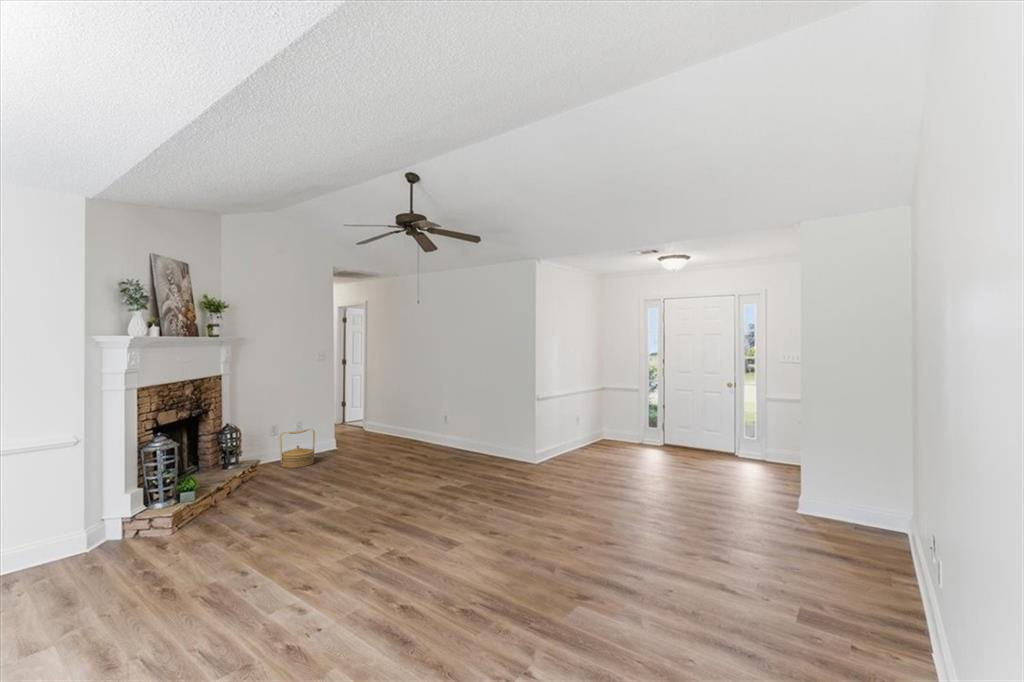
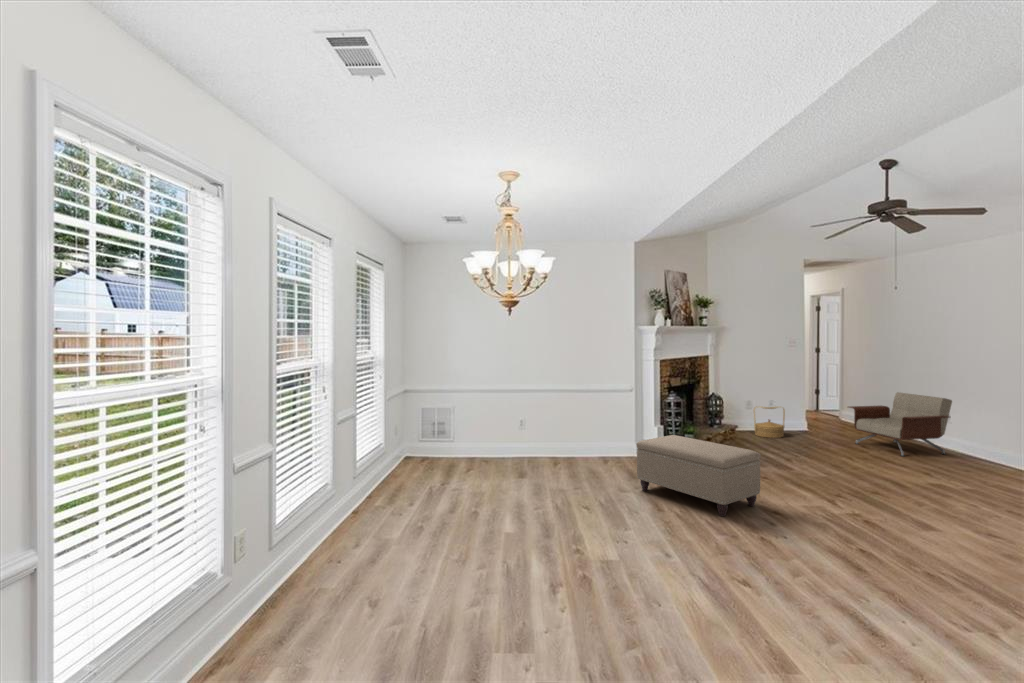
armchair: none [376,402,457,465] -> present [849,392,952,456]
ottoman: none [60,516,292,649] -> present [636,435,761,516]

